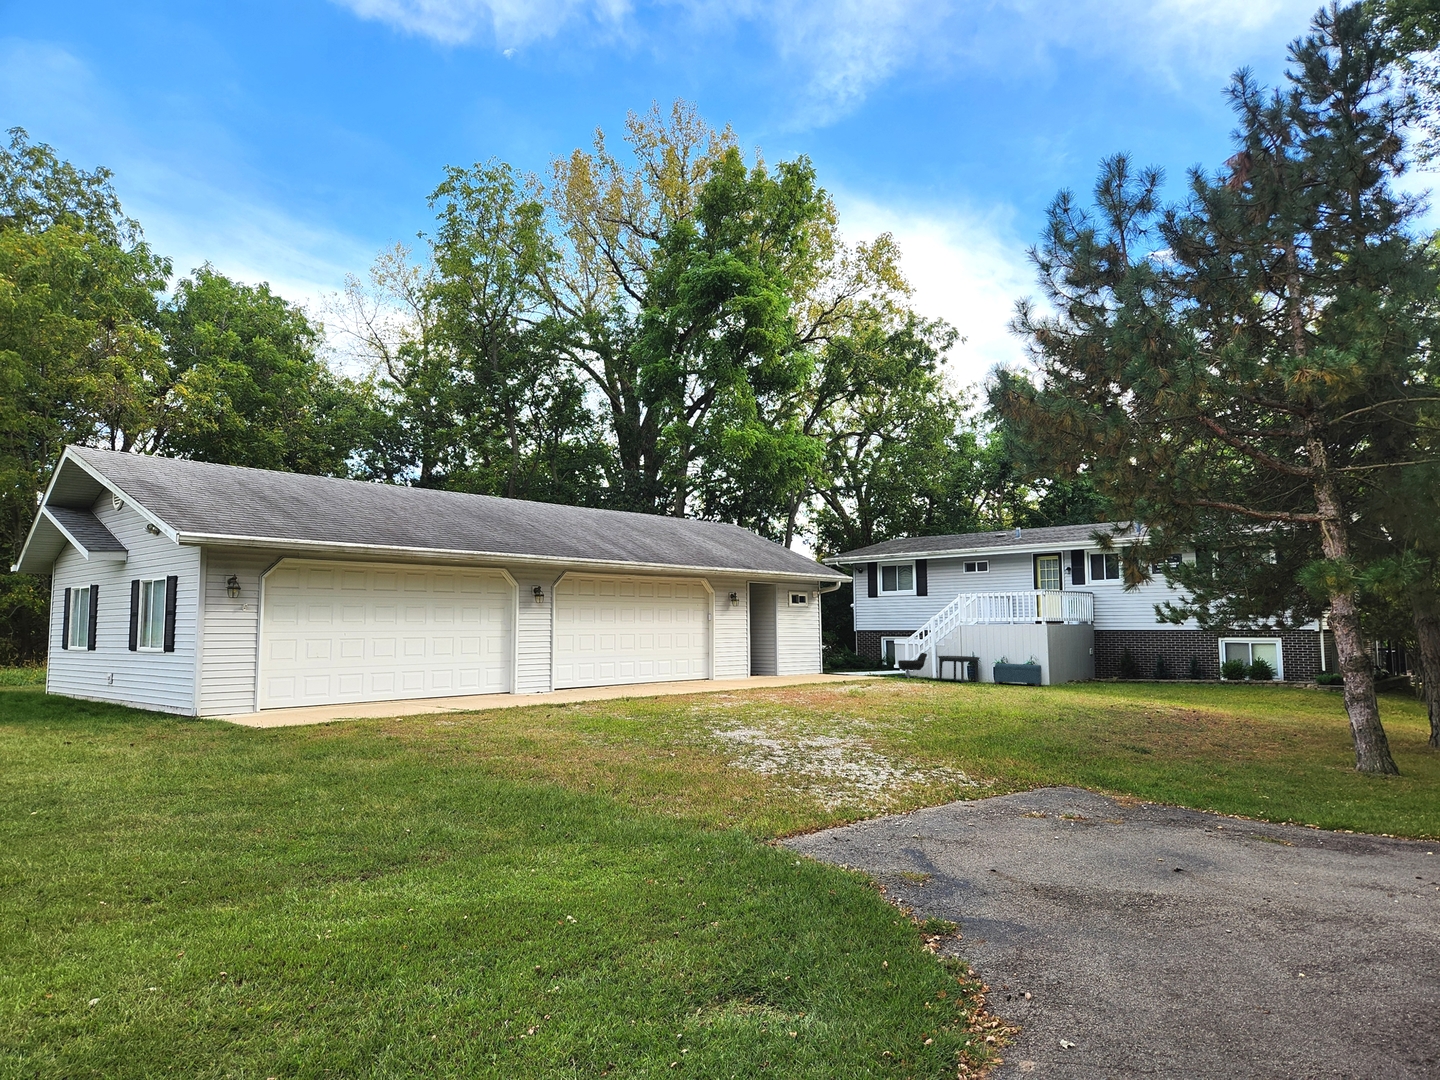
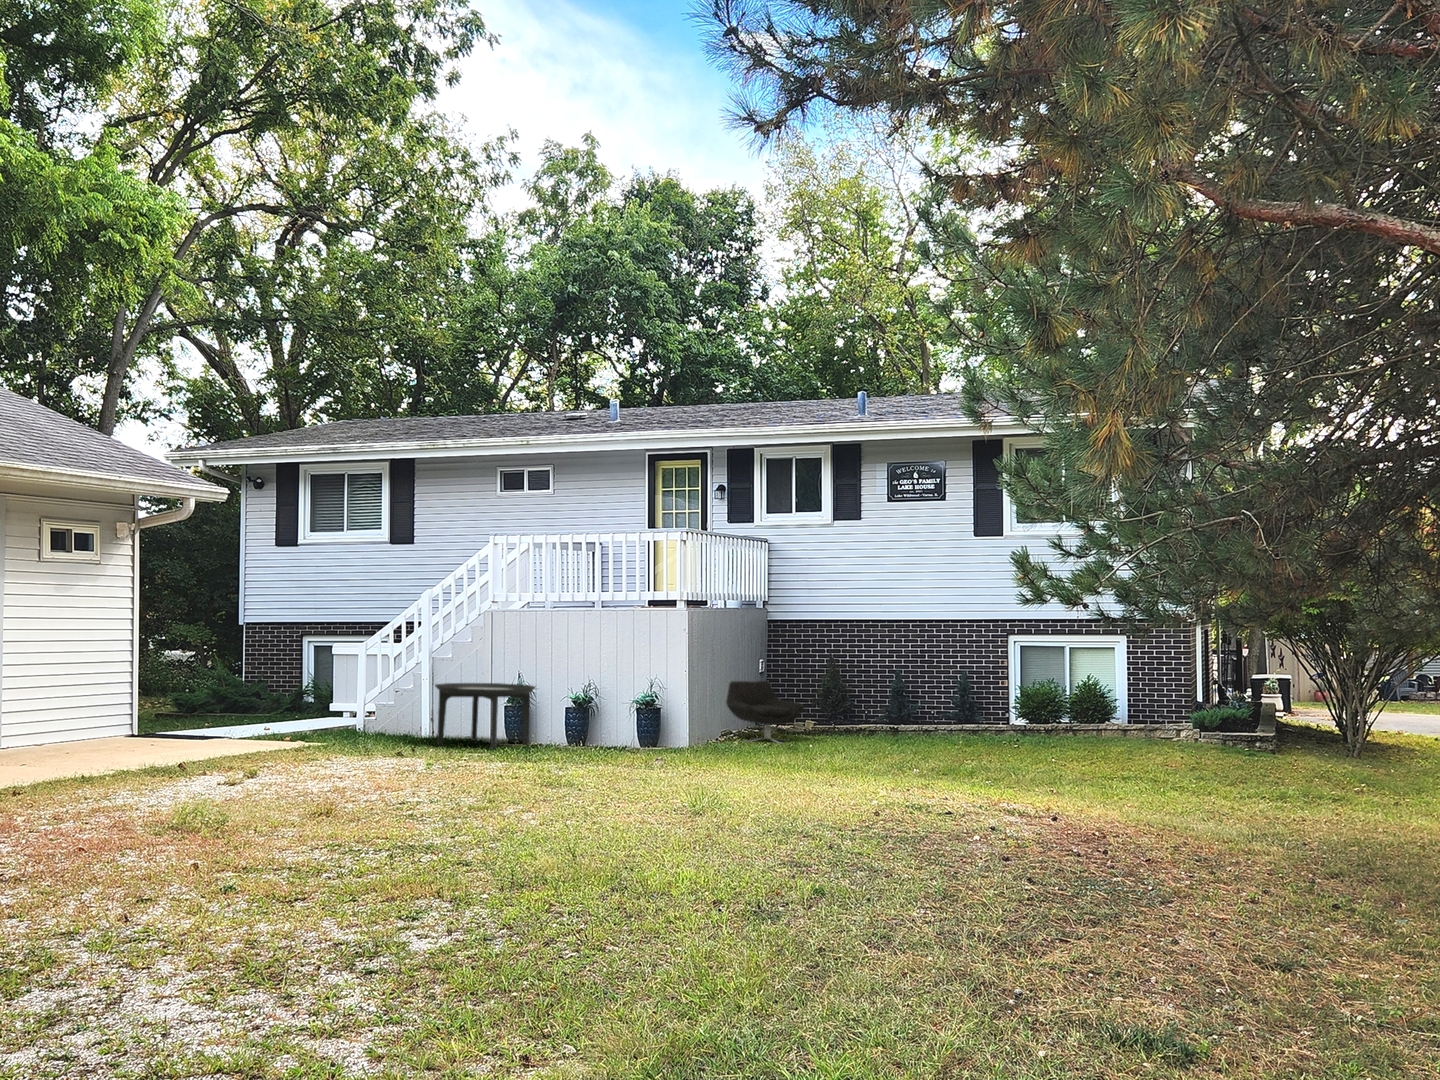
lounge chair: present [898,653,927,678] -> present [726,681,804,743]
bench: present [995,663,1042,687] -> none [569,699,673,752]

